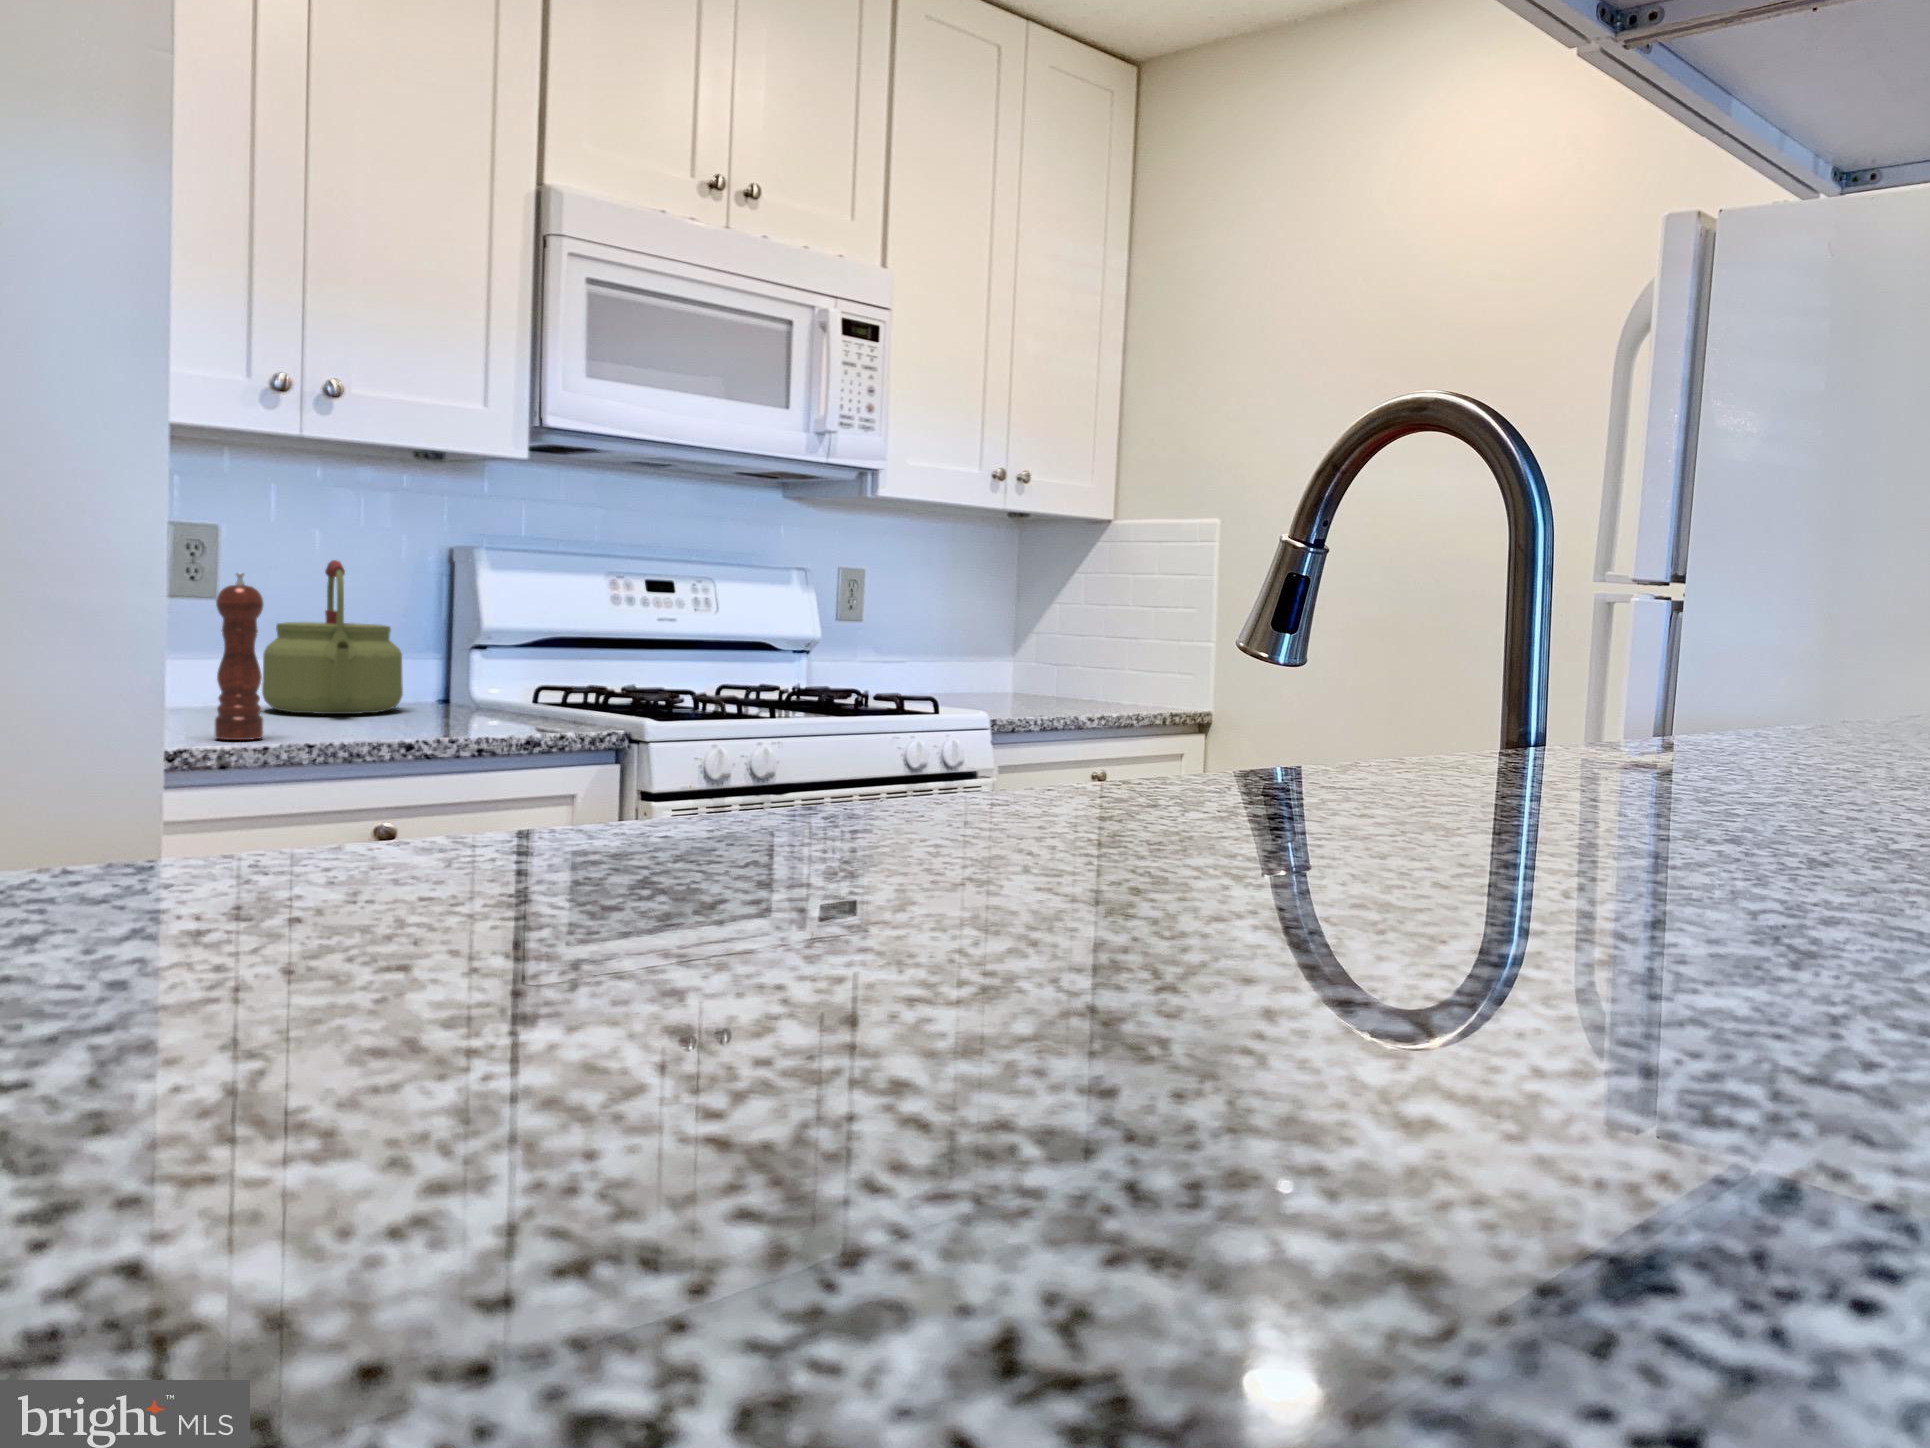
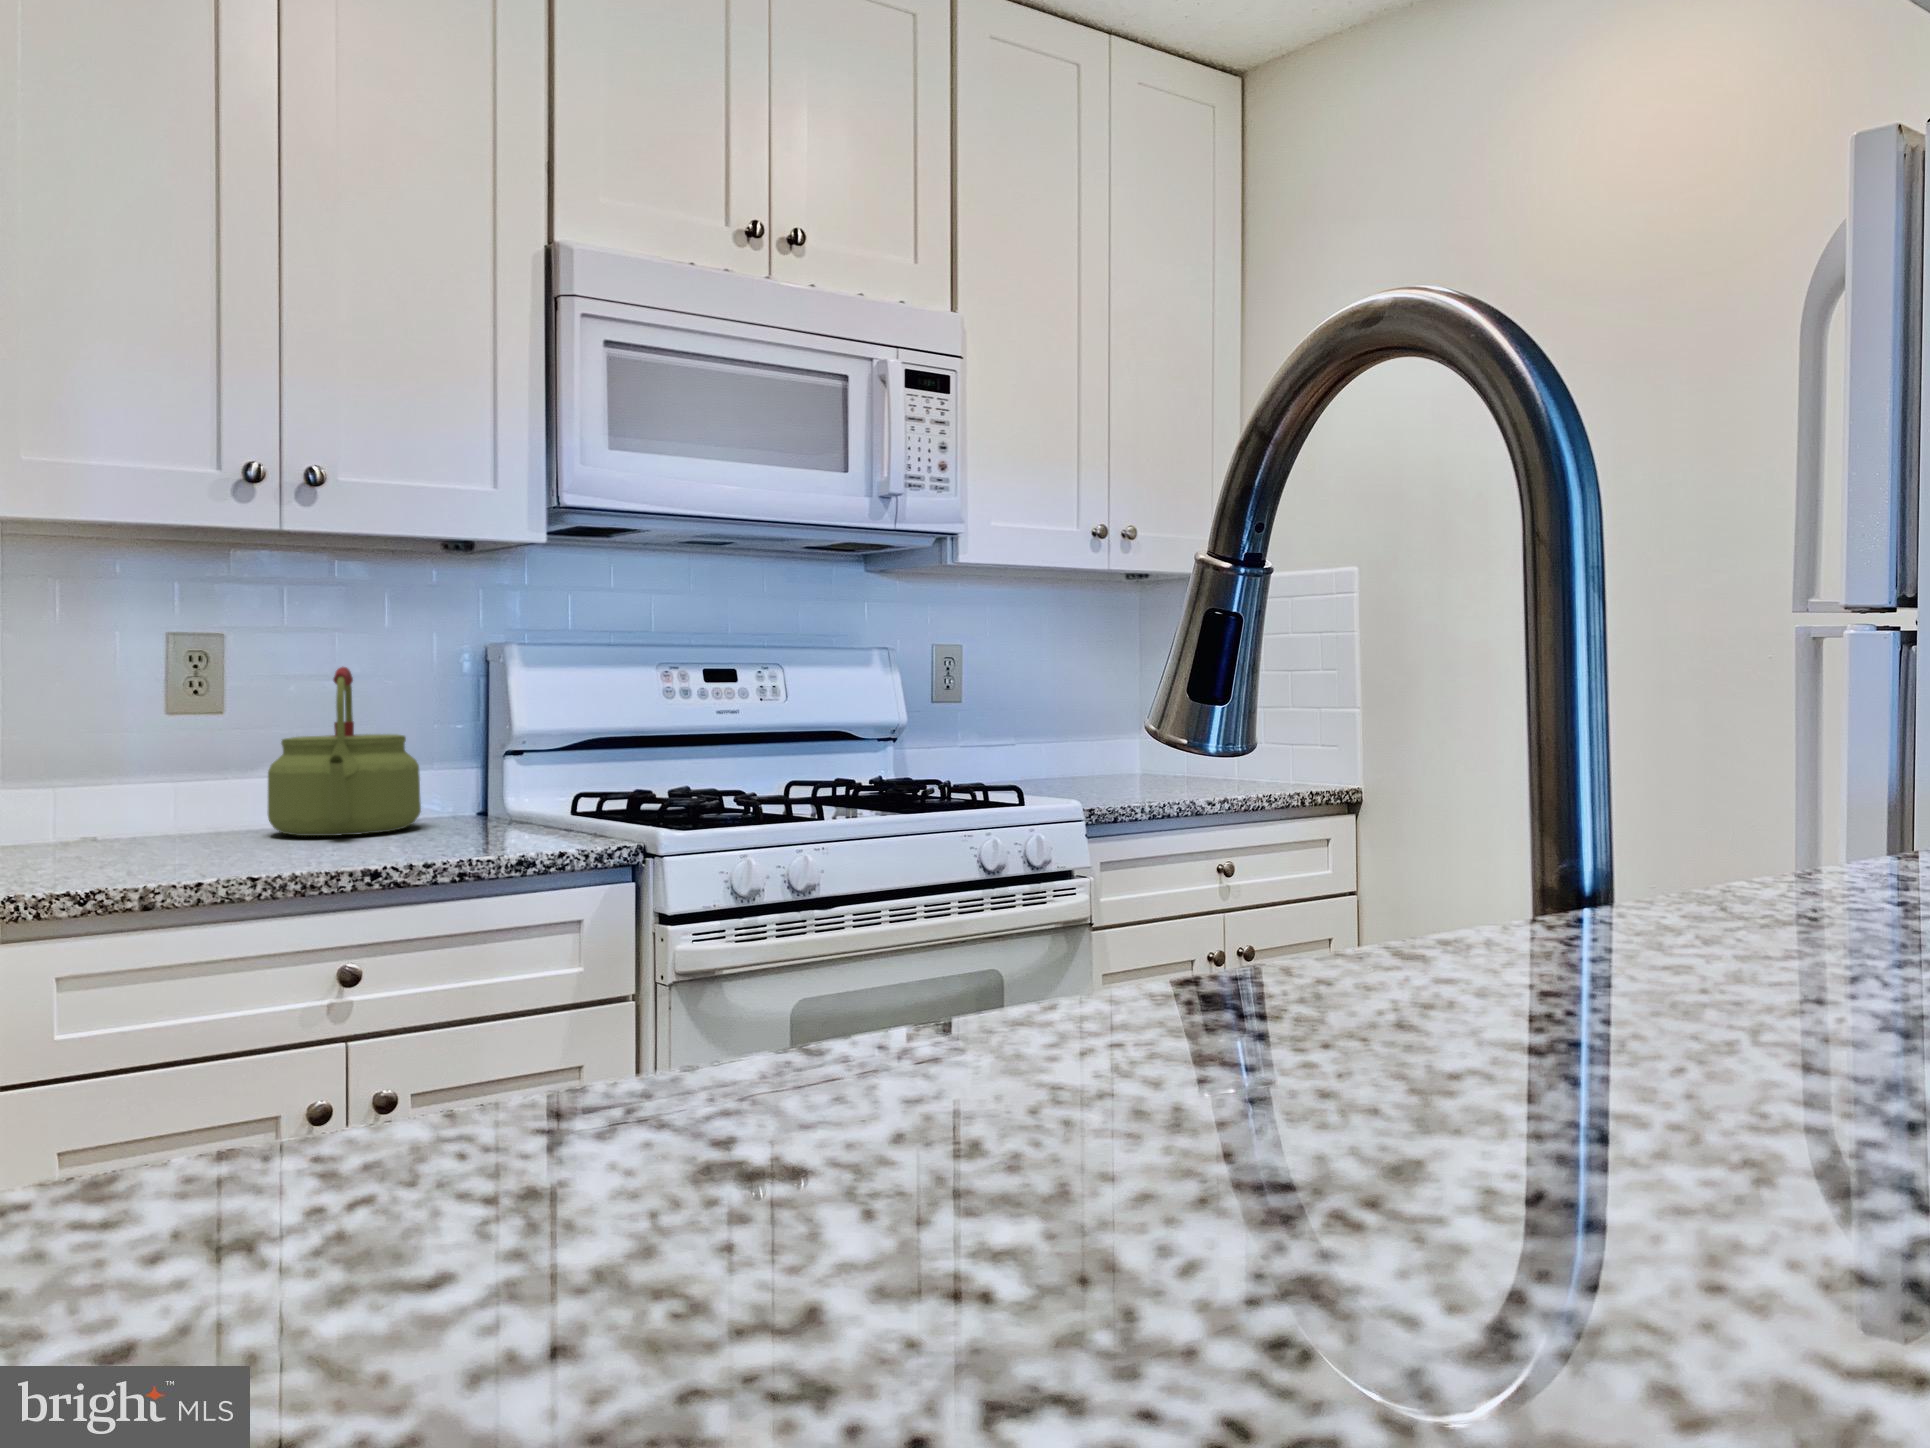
pepper mill: present [215,573,264,740] -> none [161,686,217,873]

